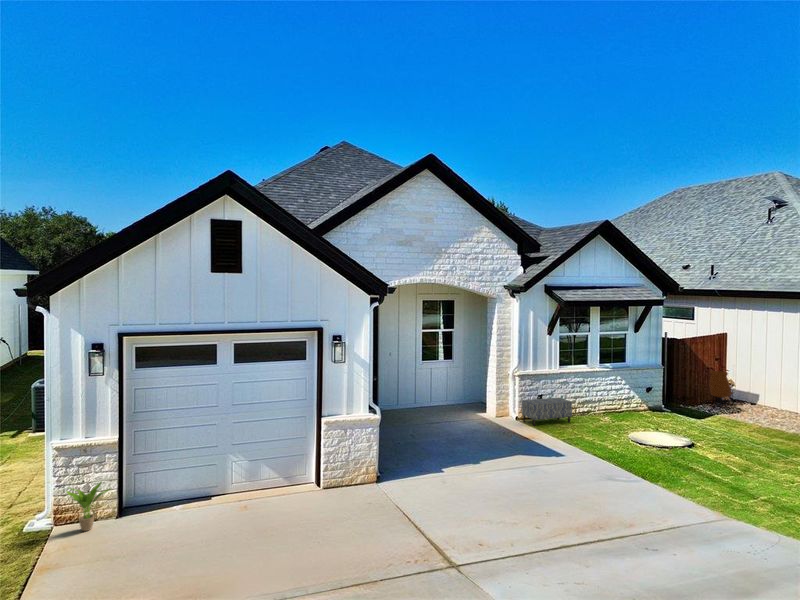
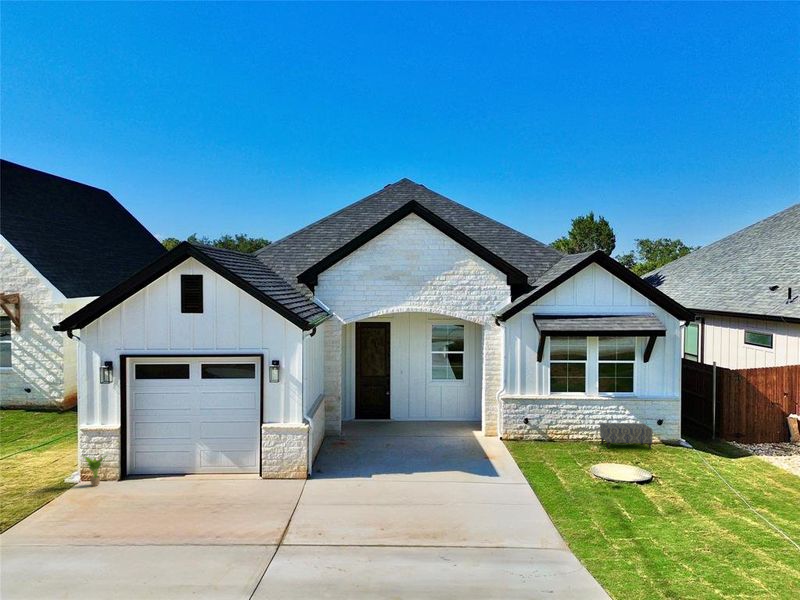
lounge chair: present [709,370,733,405] -> none [748,407,789,449]
bench: present [522,398,572,426] -> present [600,423,653,449]

